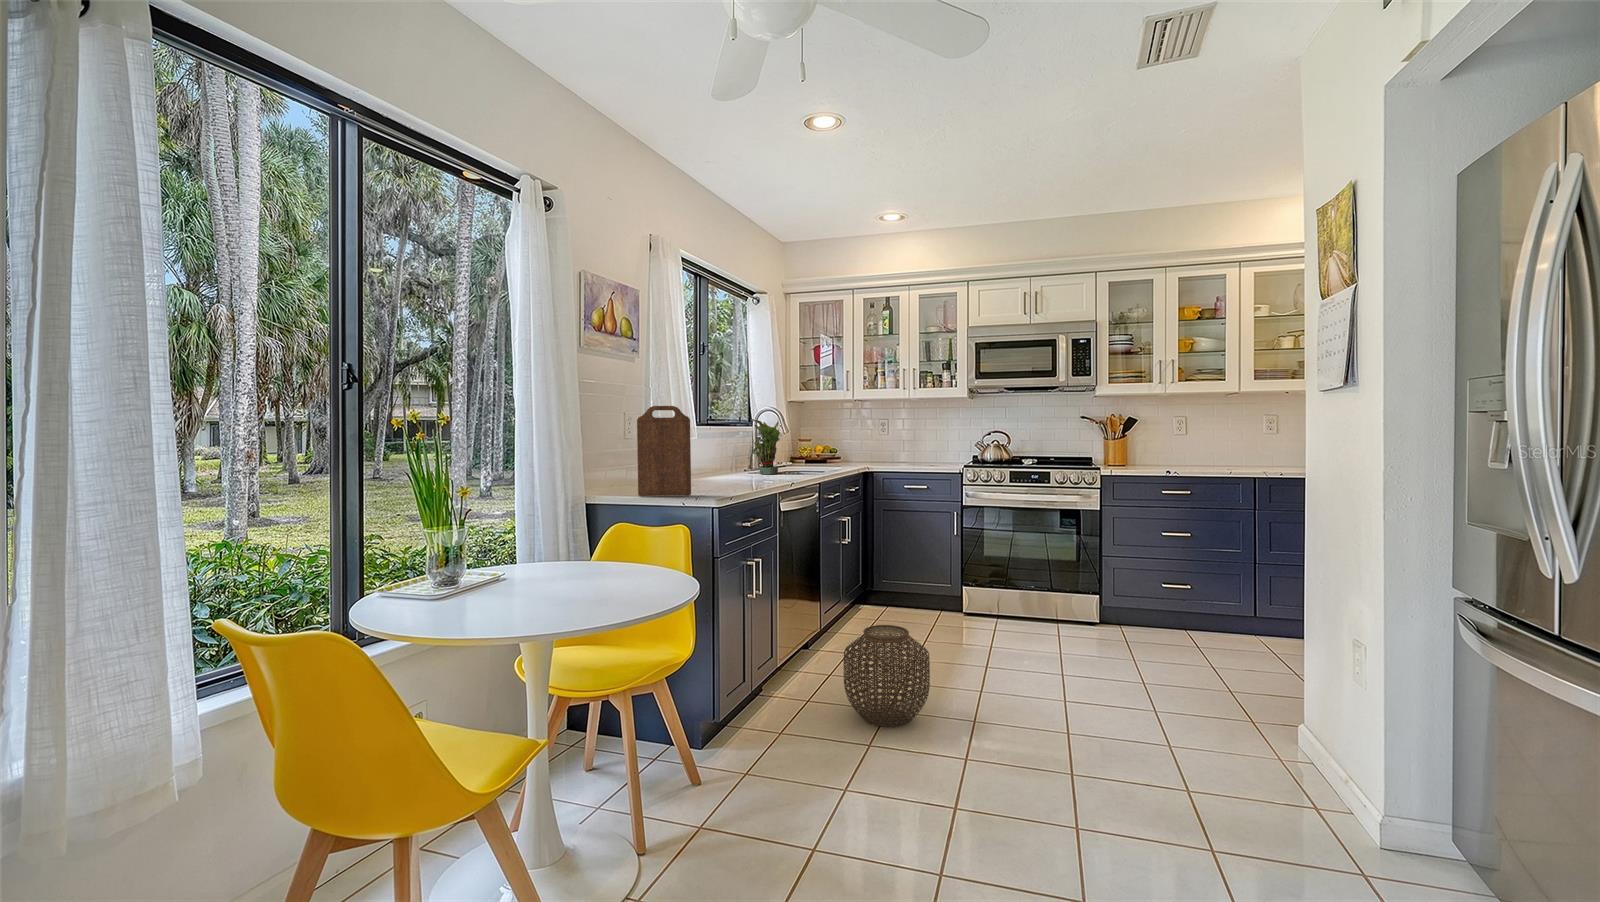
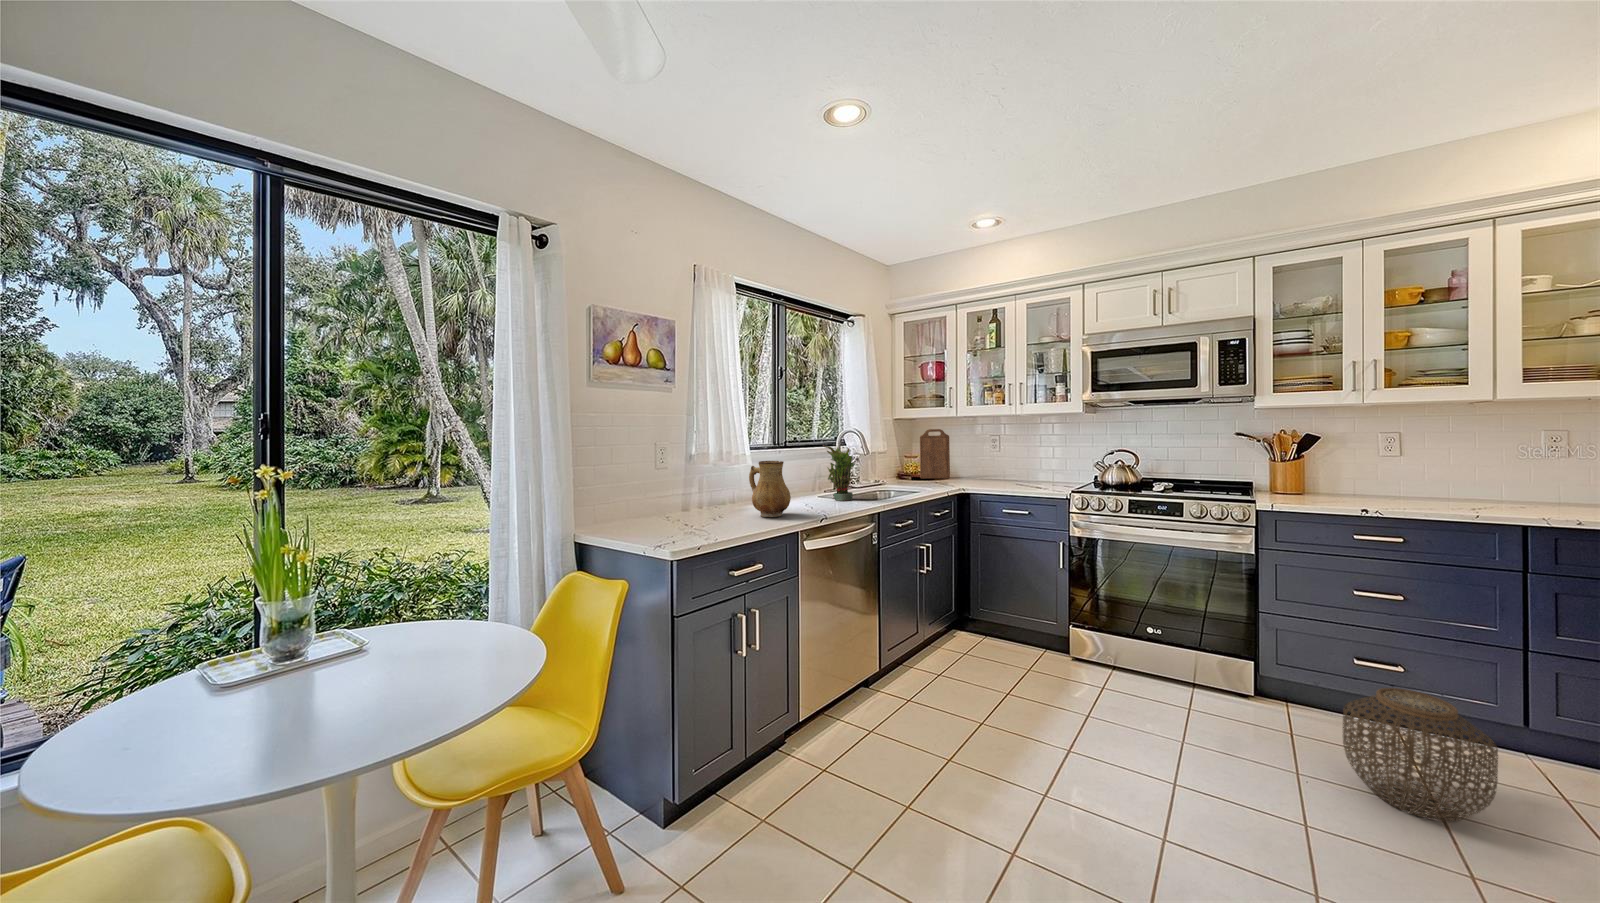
cutting board: present [637,406,691,496] -> present [920,429,950,479]
ceramic pitcher: none [697,430,740,483] -> present [749,461,791,517]
woven basket: present [843,625,930,727] -> present [1343,688,1498,821]

